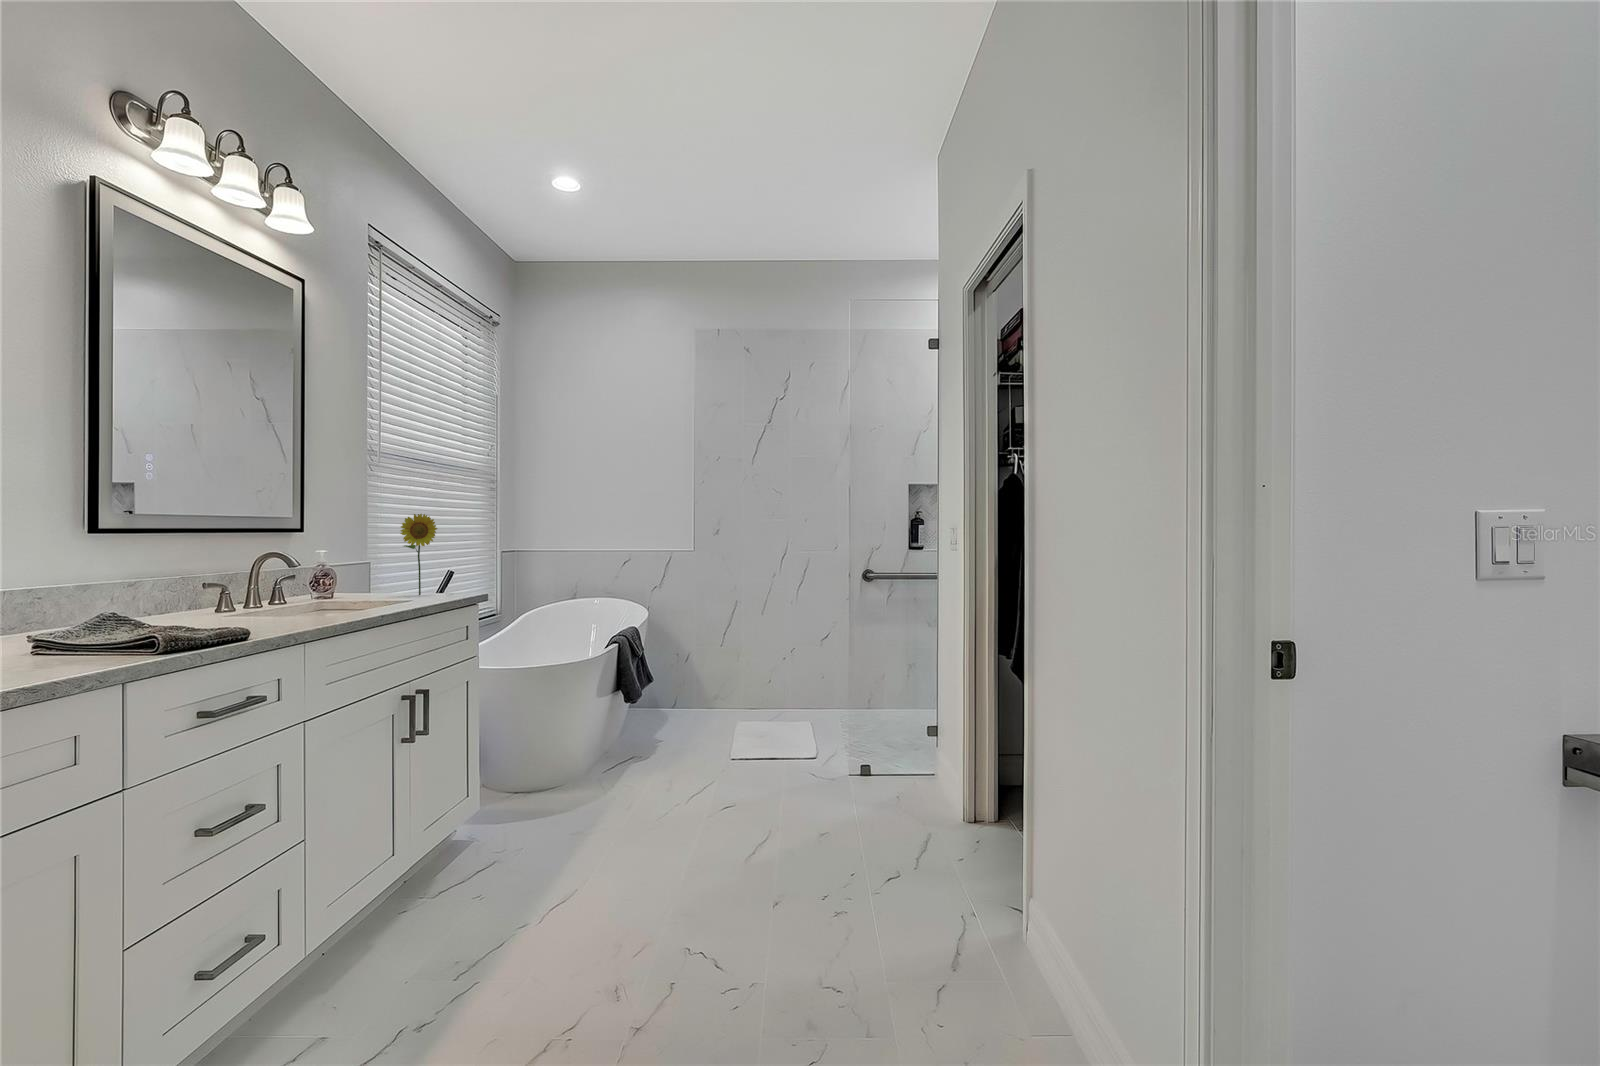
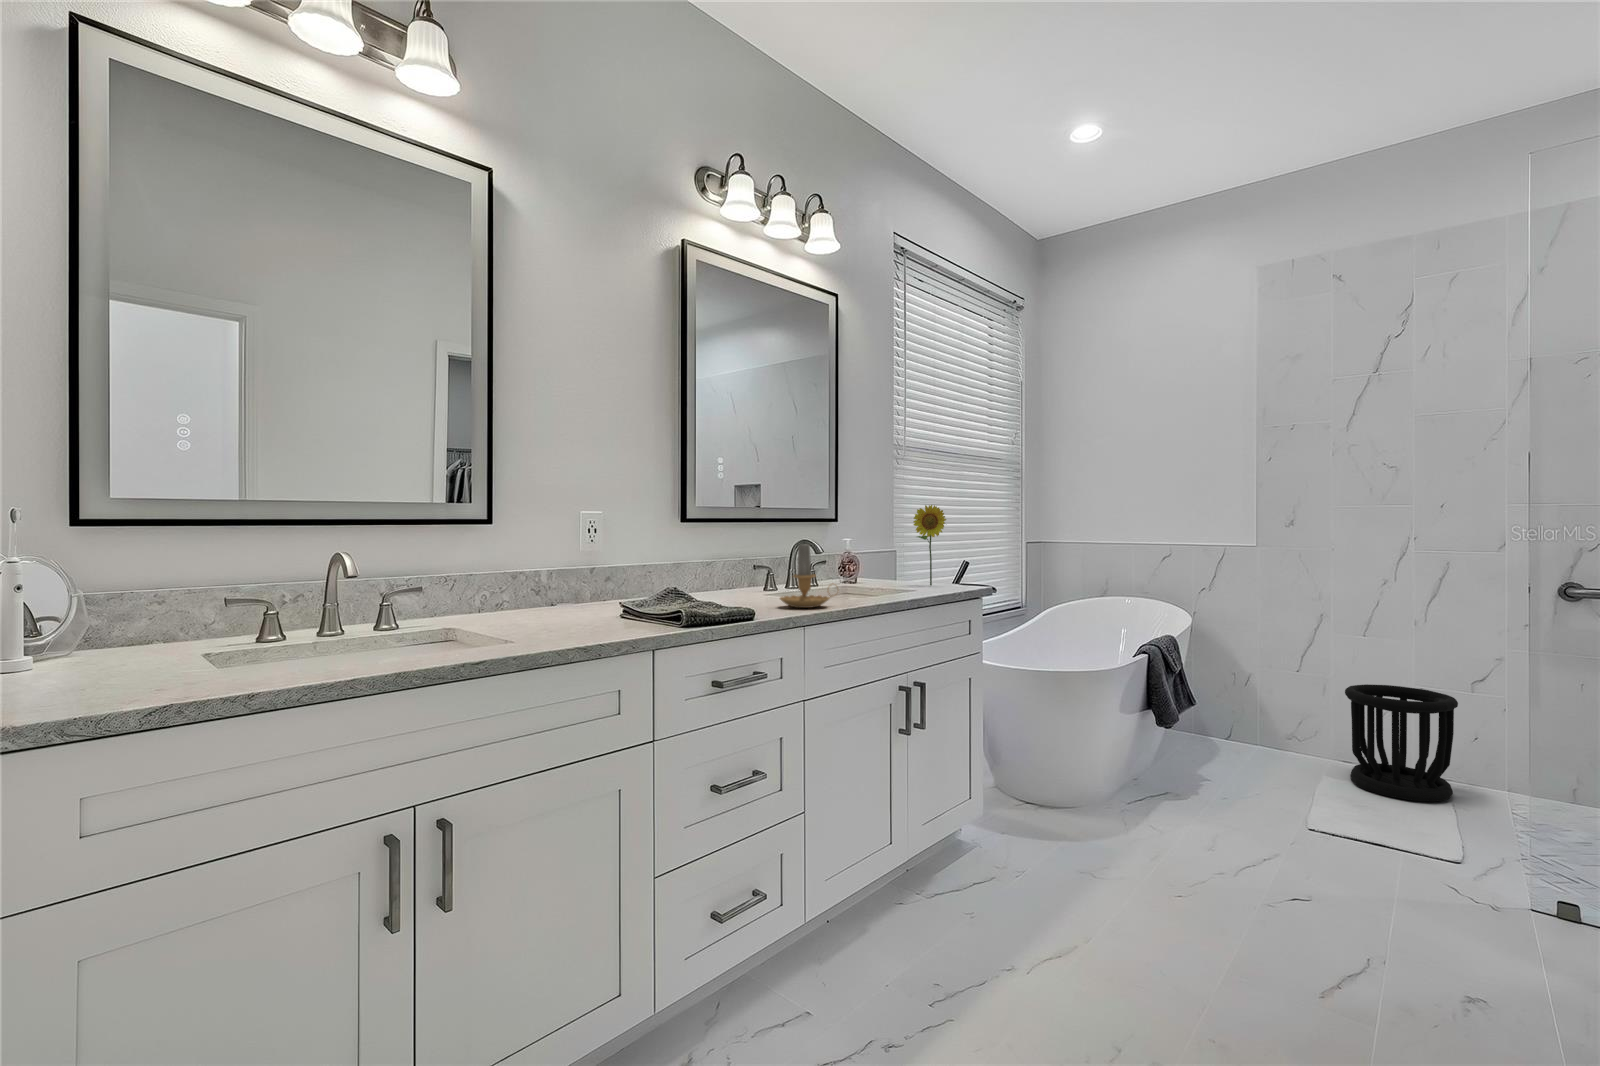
candle: none [261,551,336,625] -> present [780,544,833,608]
wastebasket: none [751,650,815,730] -> present [1345,684,1458,802]

